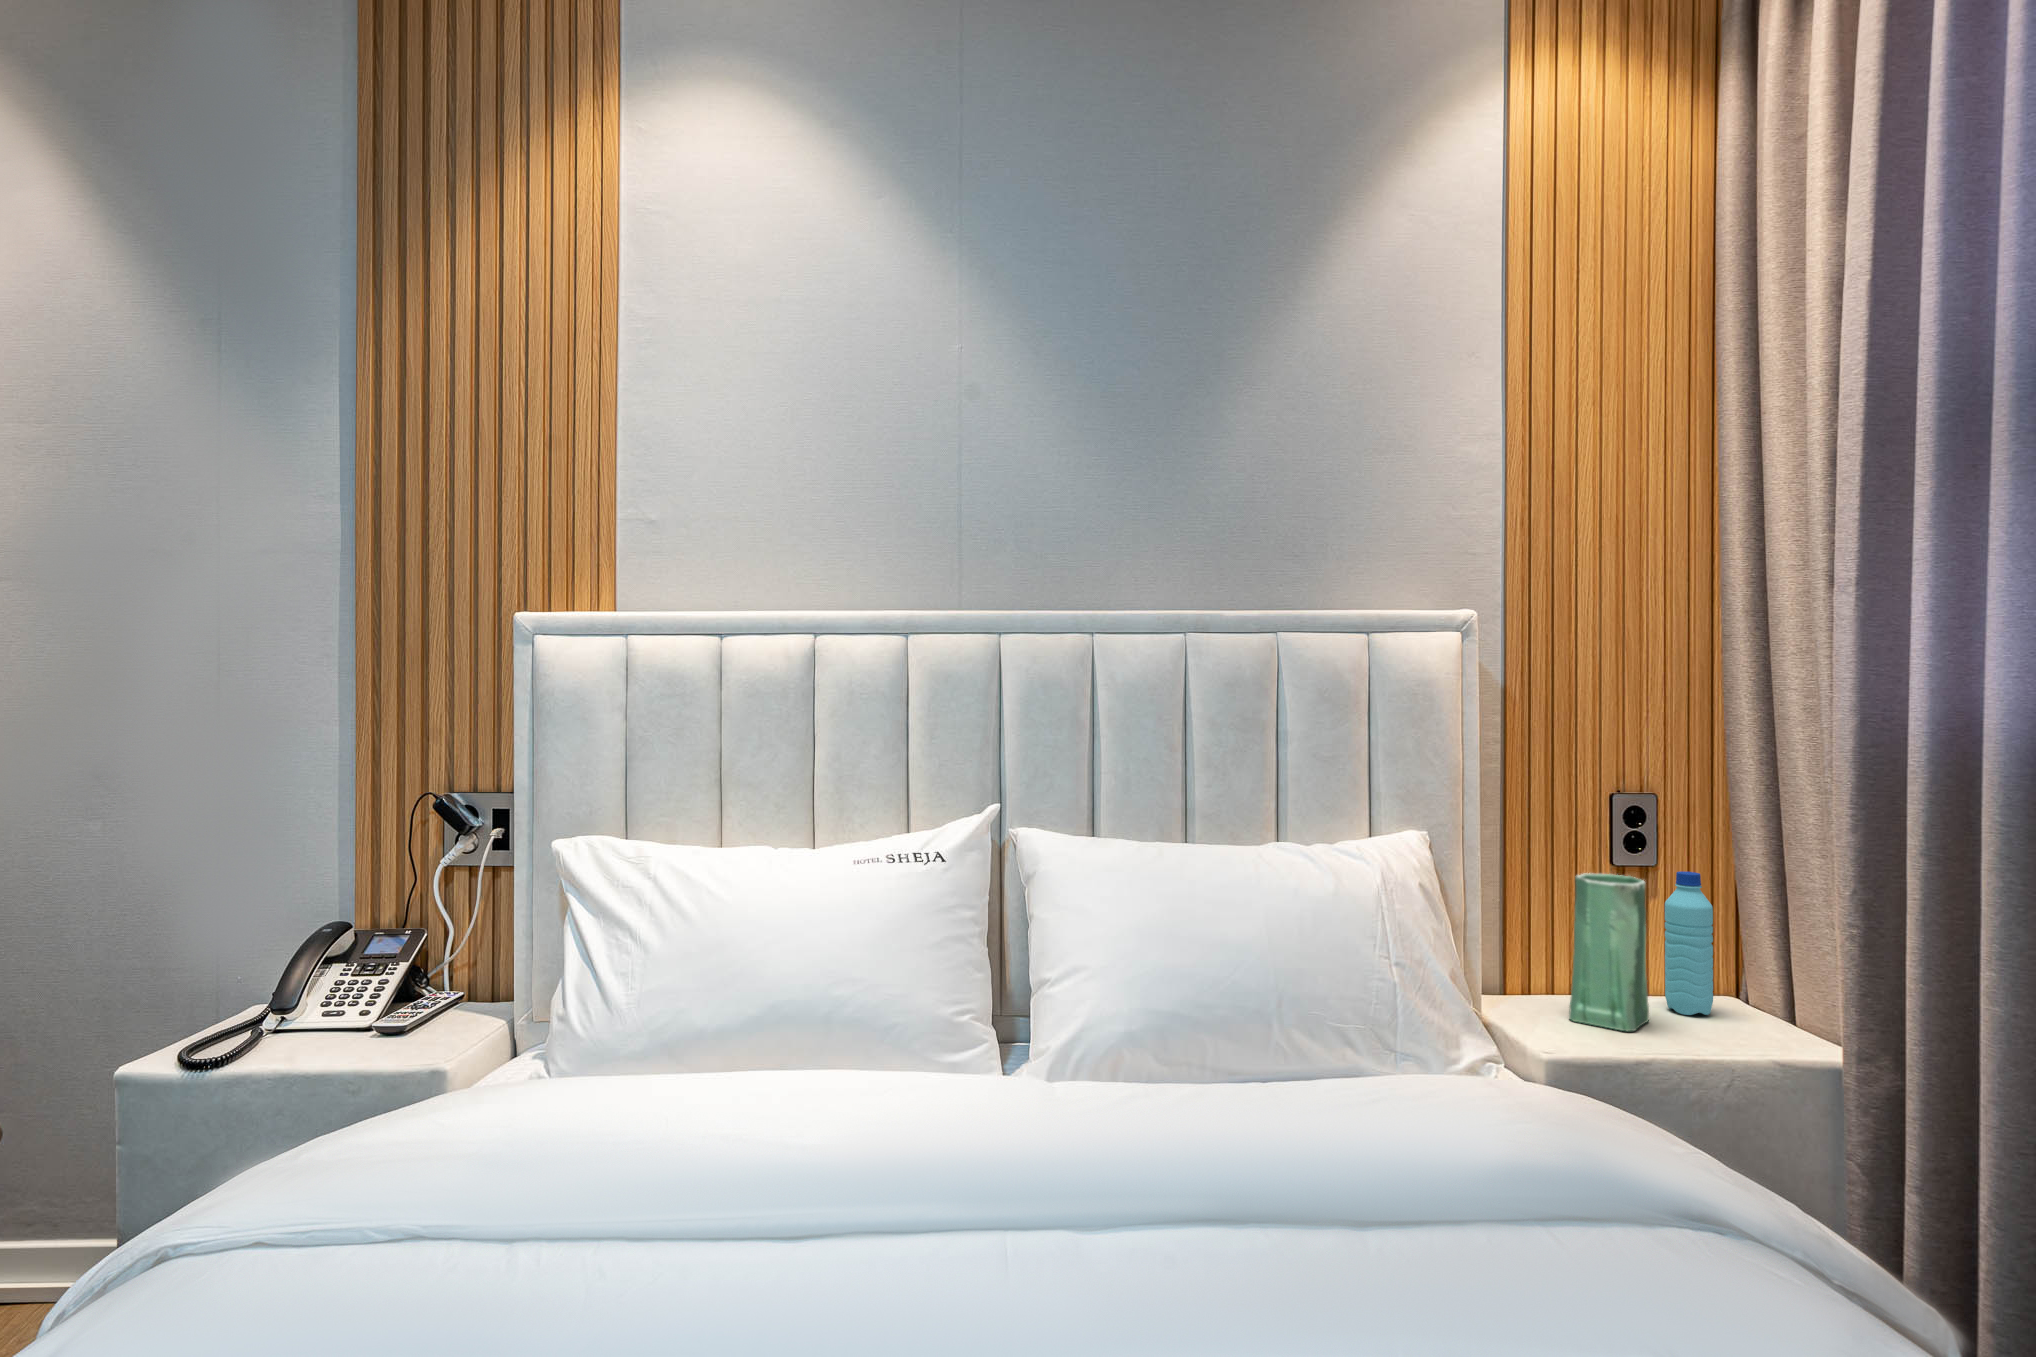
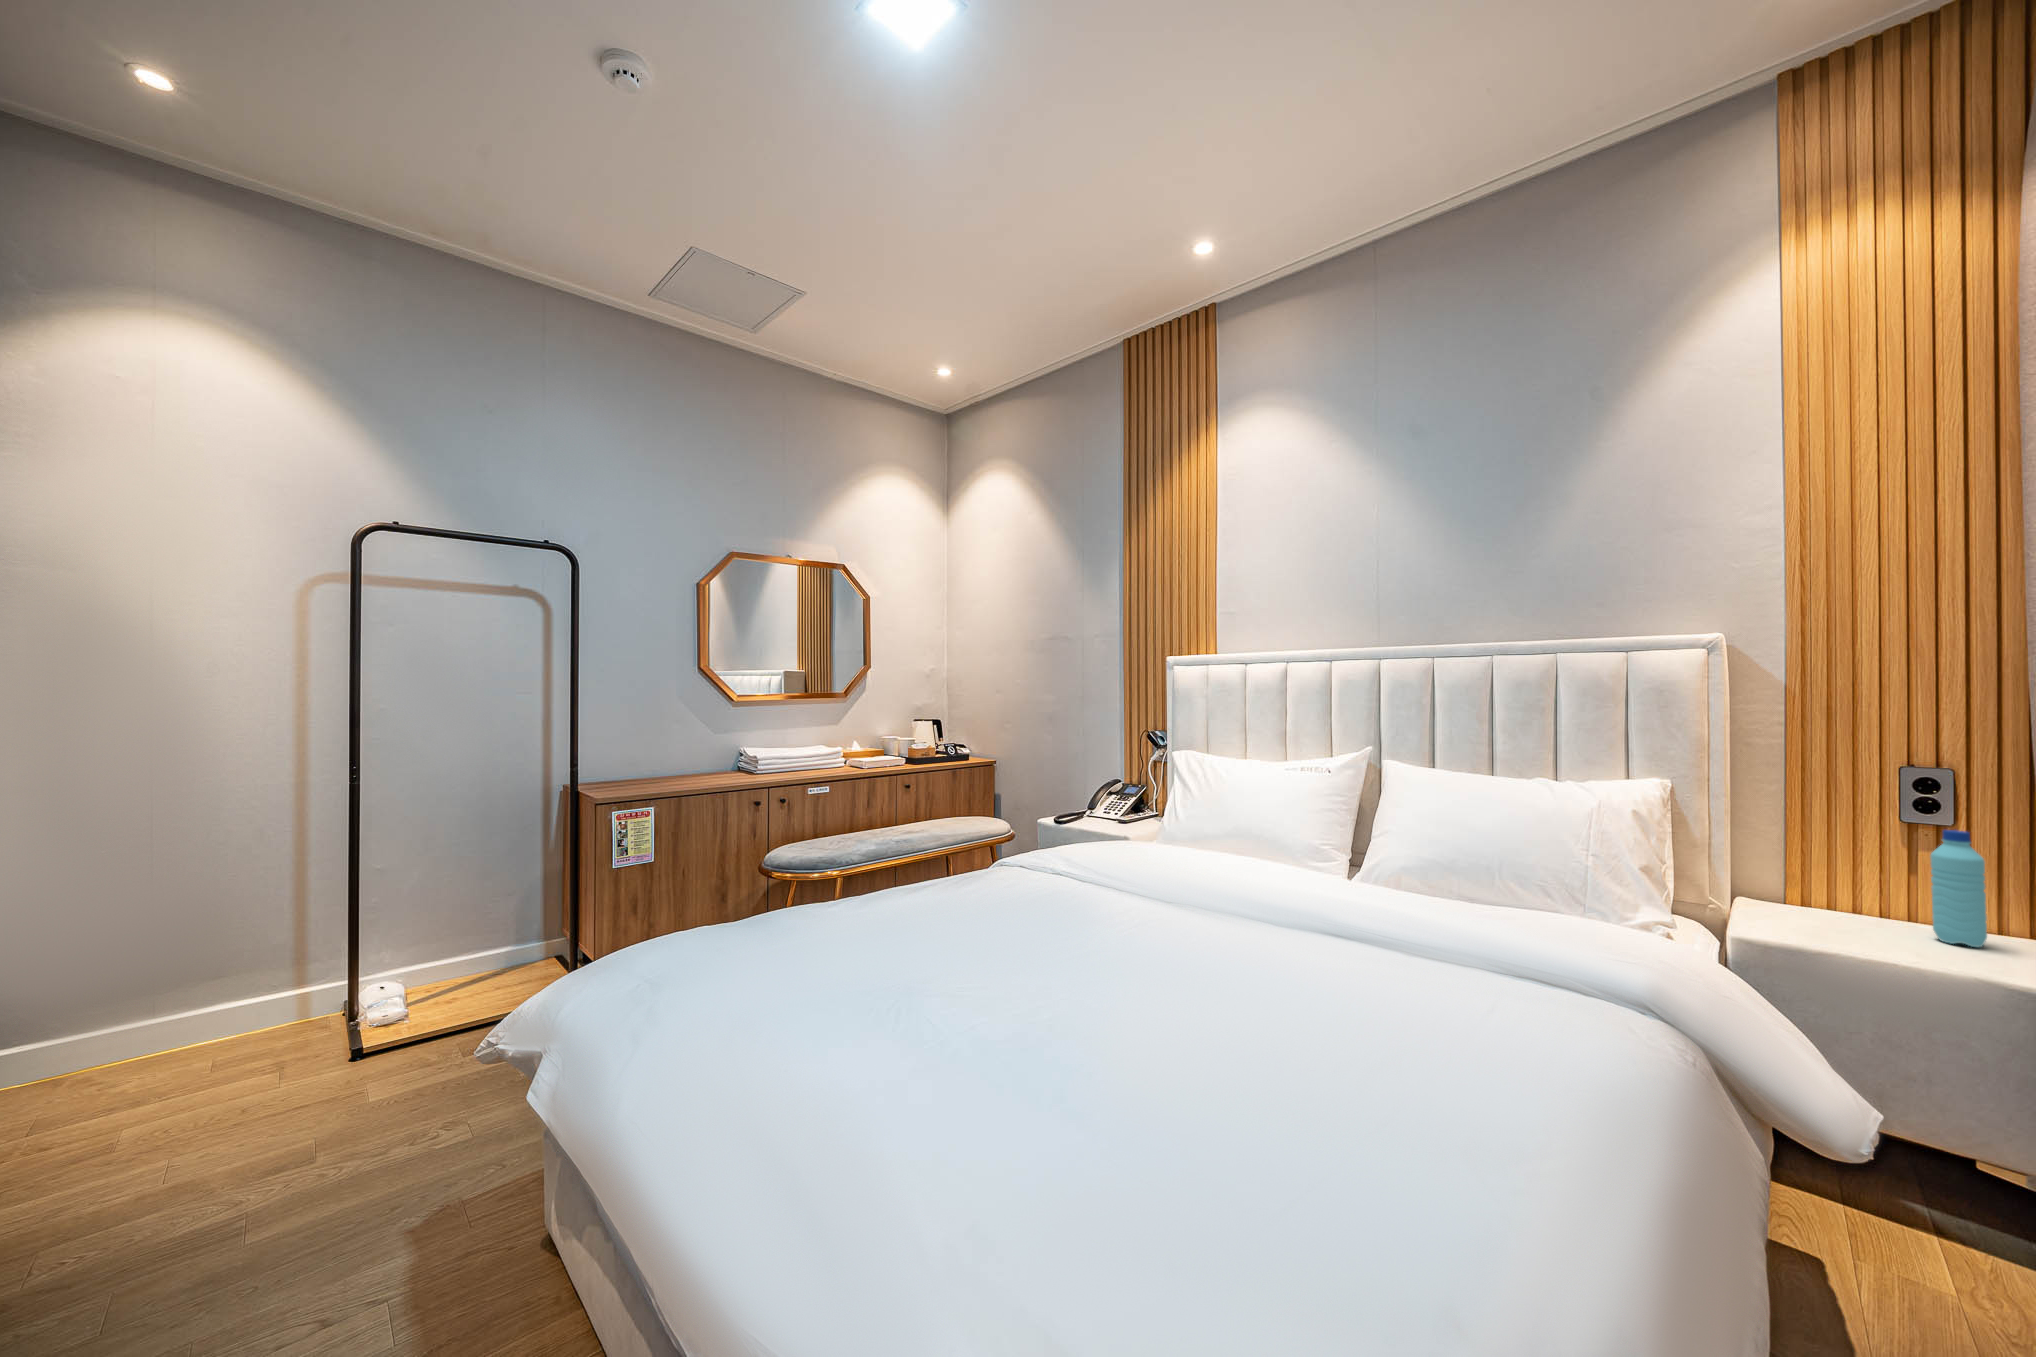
vase: present [1569,873,1649,1031] -> none [1799,820,1886,937]

